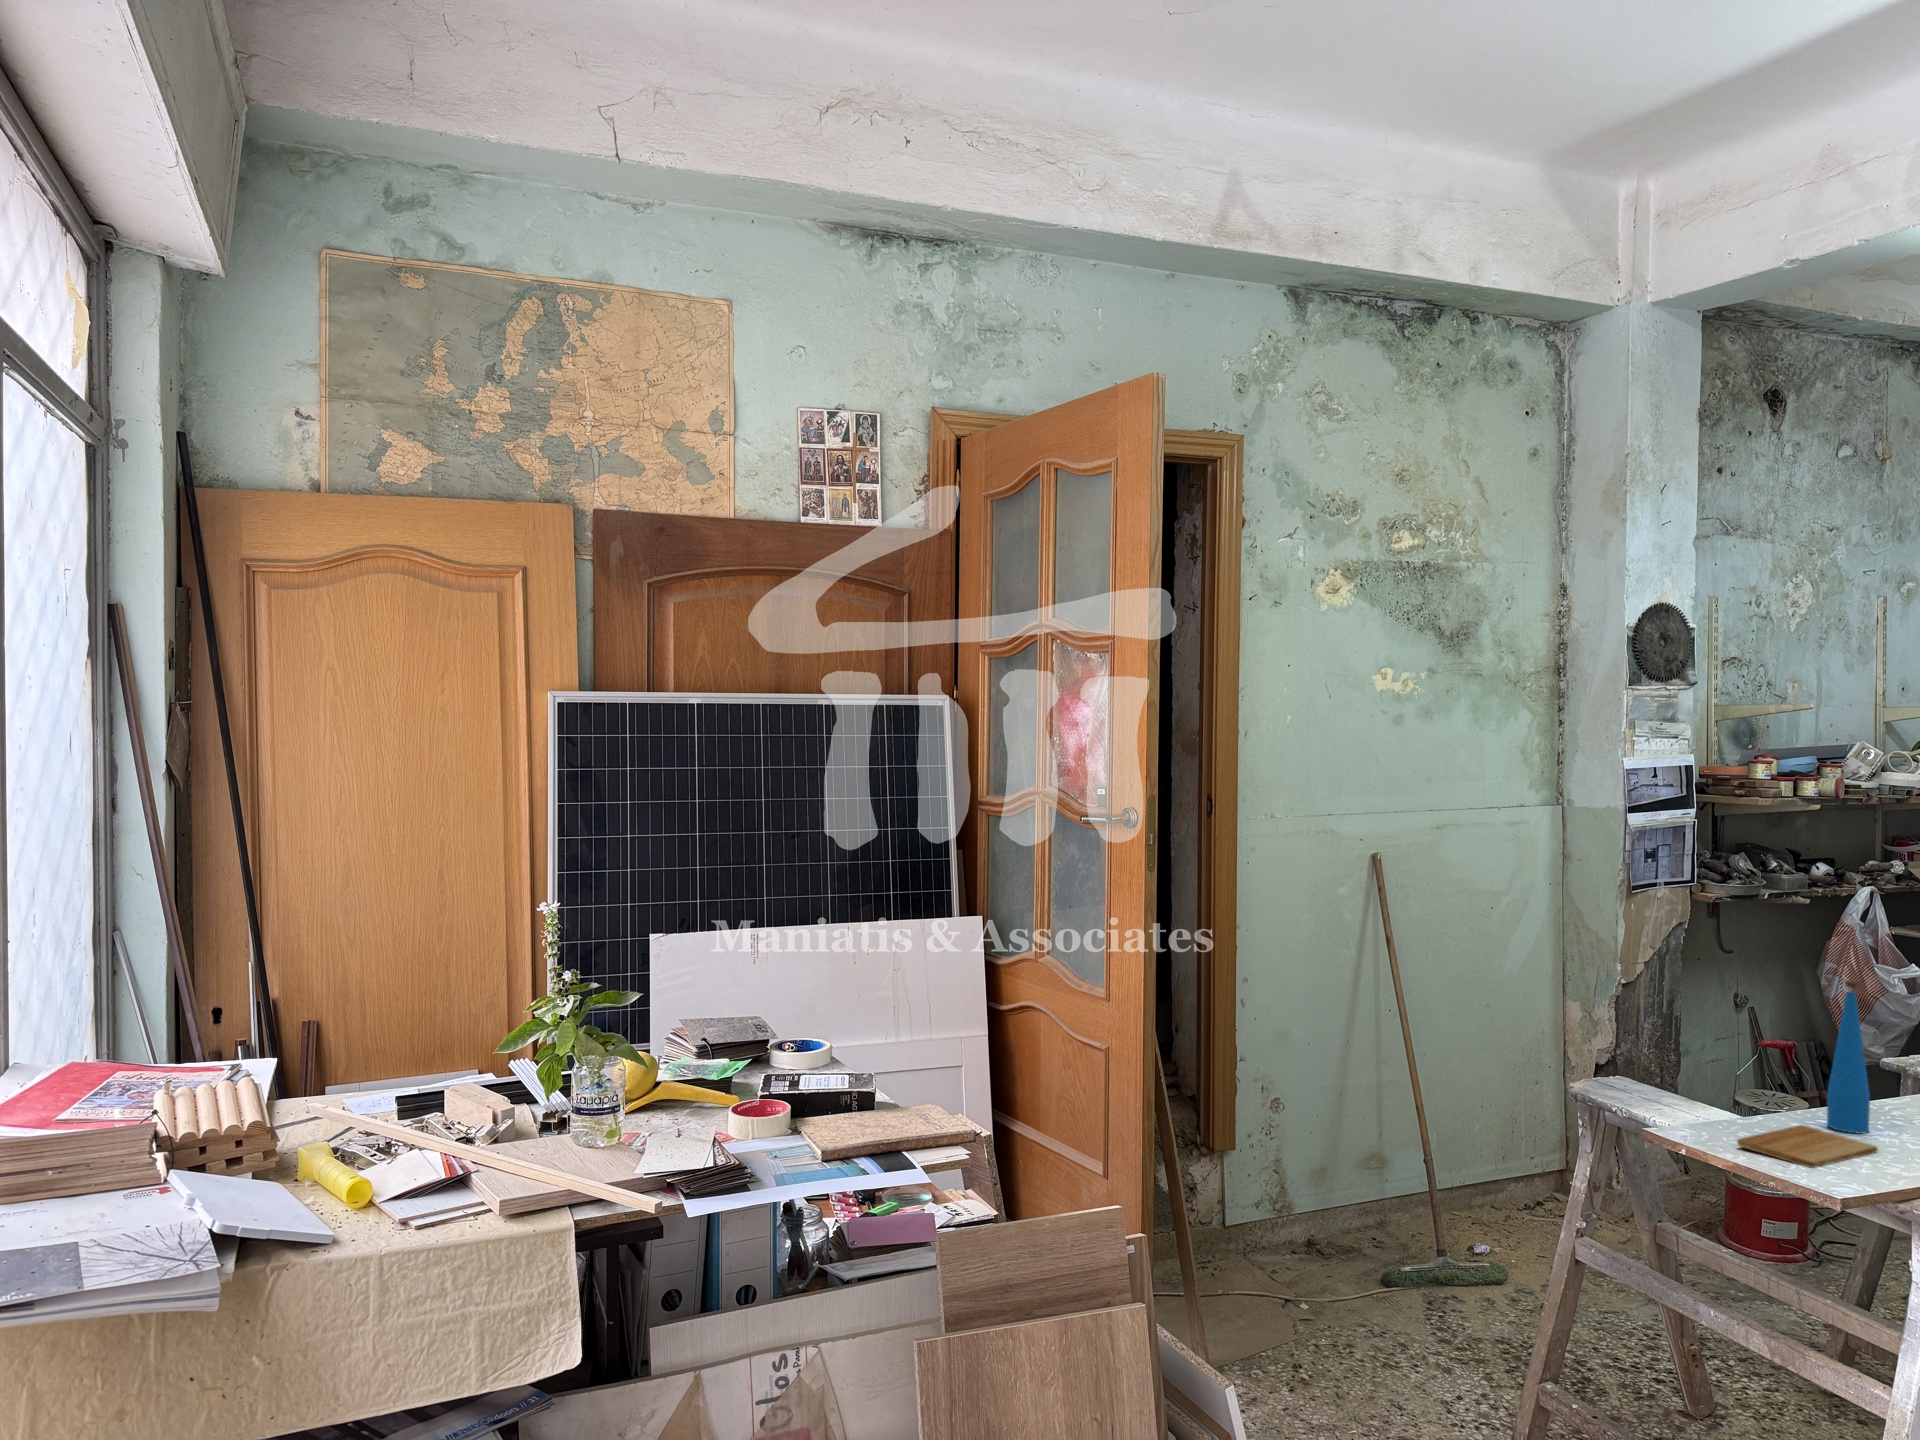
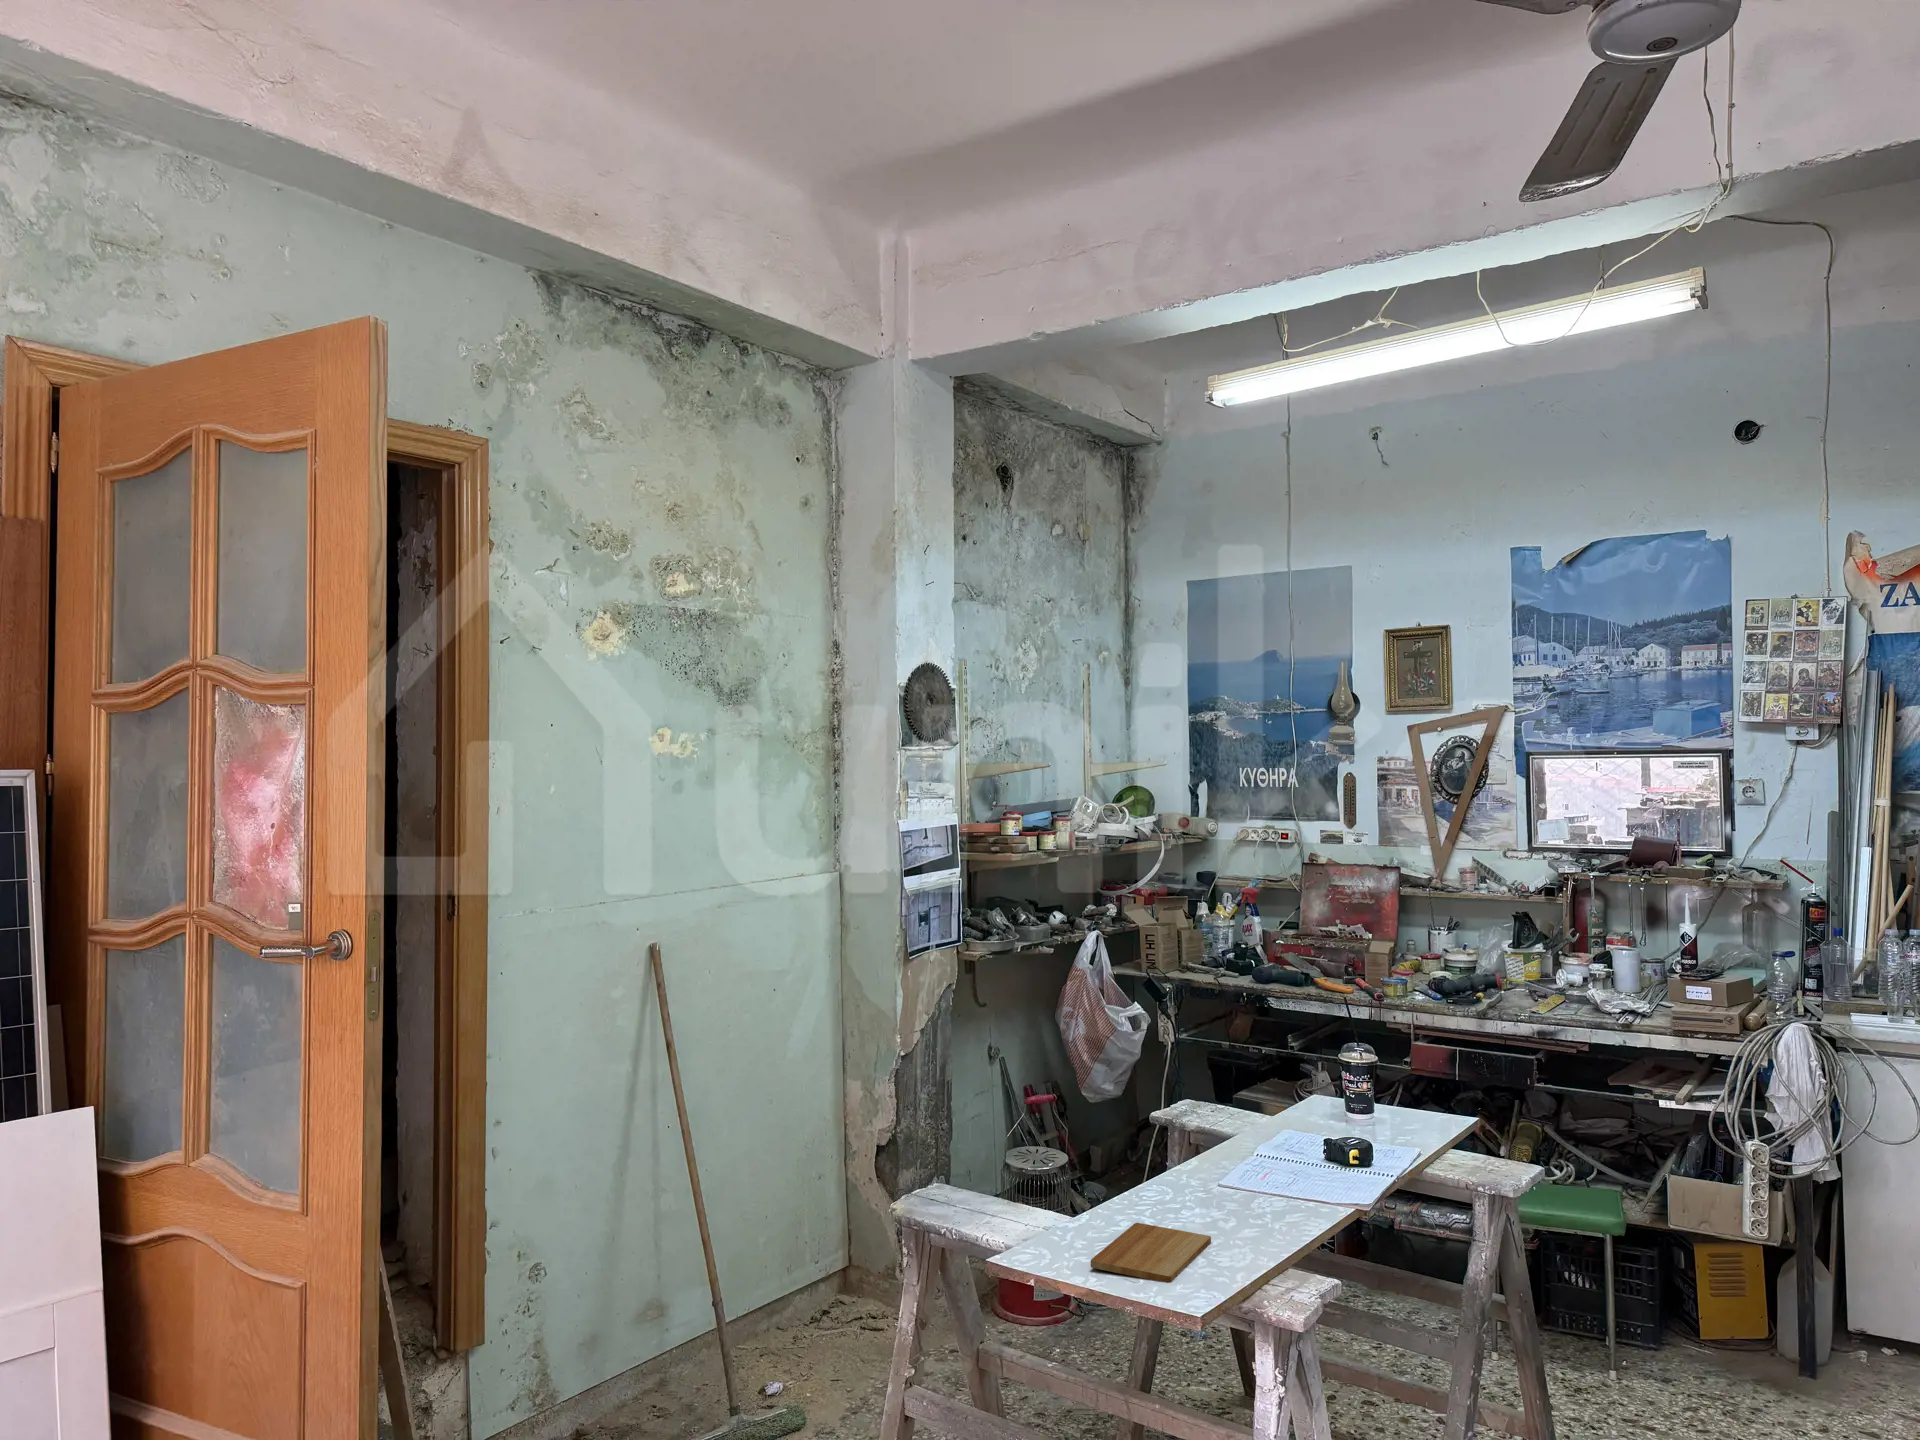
bottle: present [1827,980,1870,1134] -> none [1152,1056,1190,1220]

